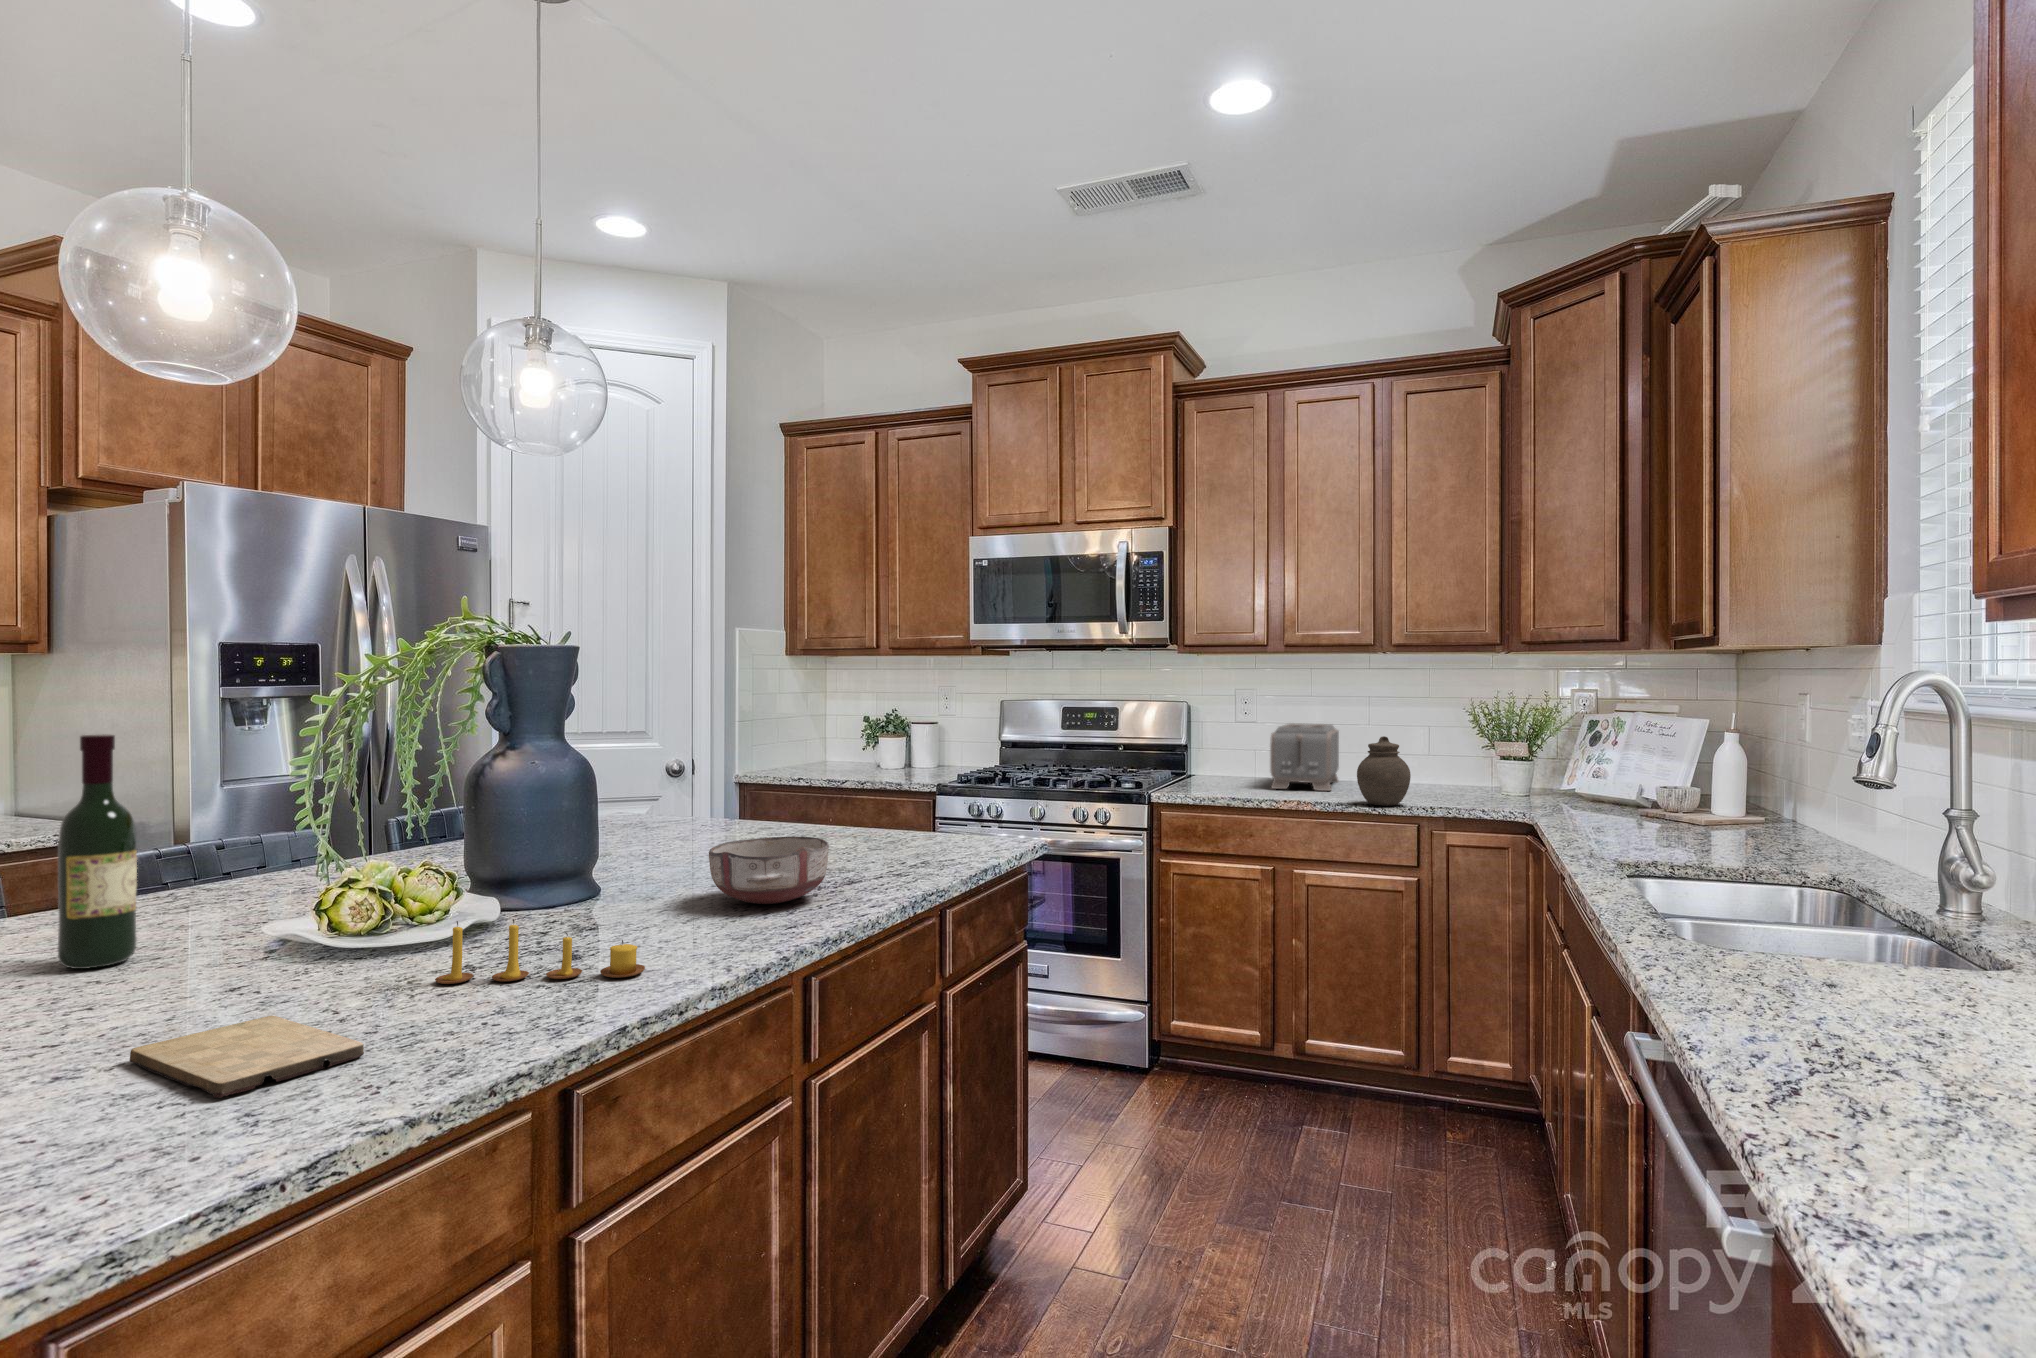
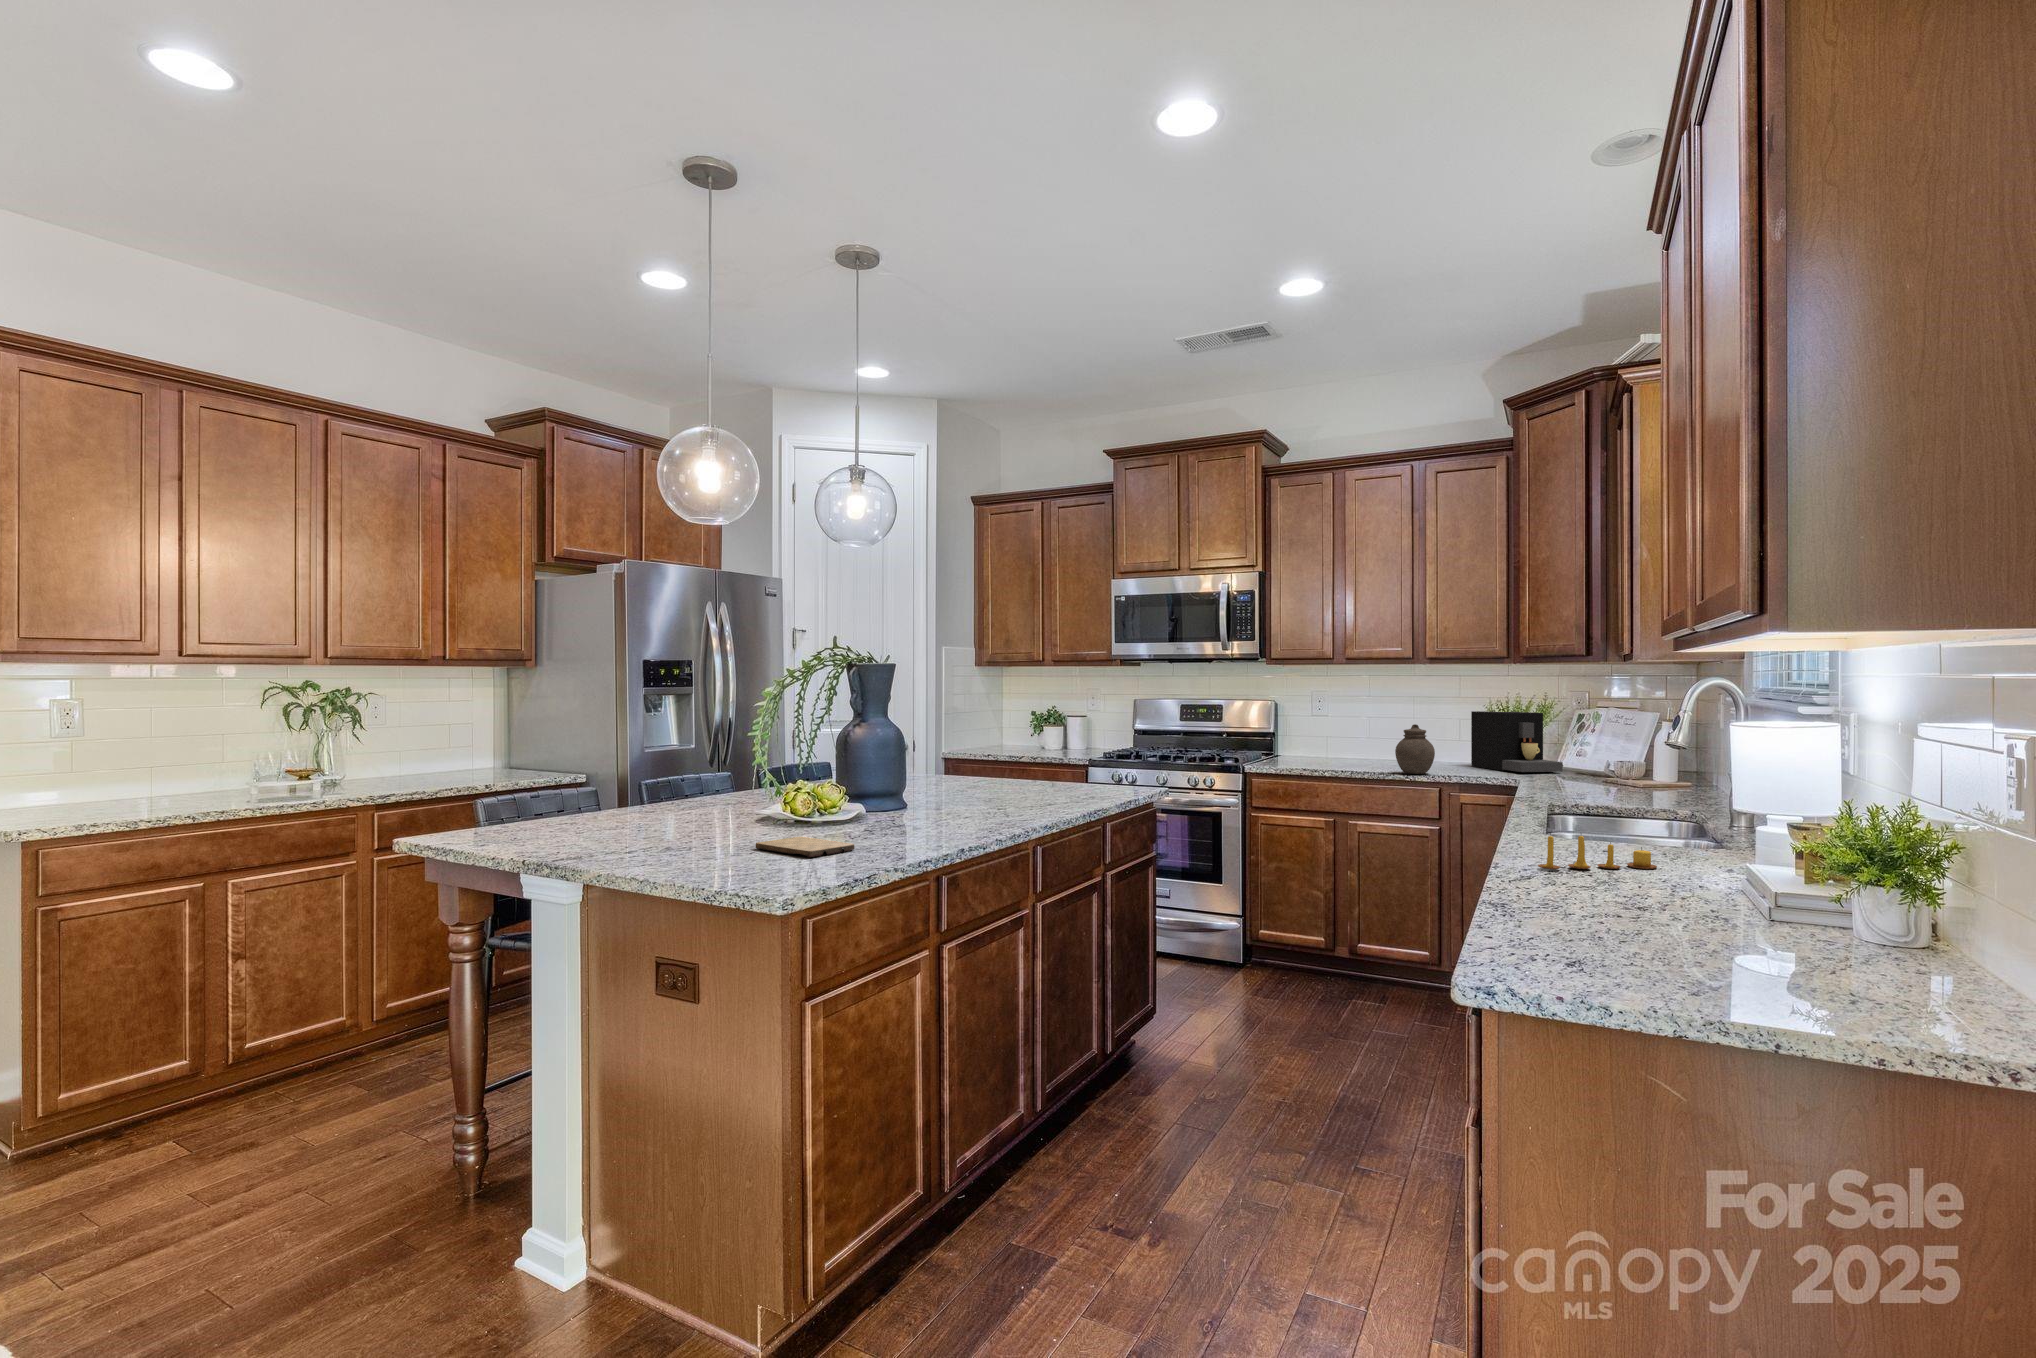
coffee maker: none [1449,716,1576,801] -> present [1471,711,1563,772]
toaster: present [1270,723,1339,791] -> none [1335,717,1391,766]
wine bottle: present [58,734,137,969] -> none [669,707,701,824]
ceramic bowl: present [709,837,829,904] -> none [973,773,1041,809]
candle: present [435,919,645,984] -> present [1538,833,1657,869]

